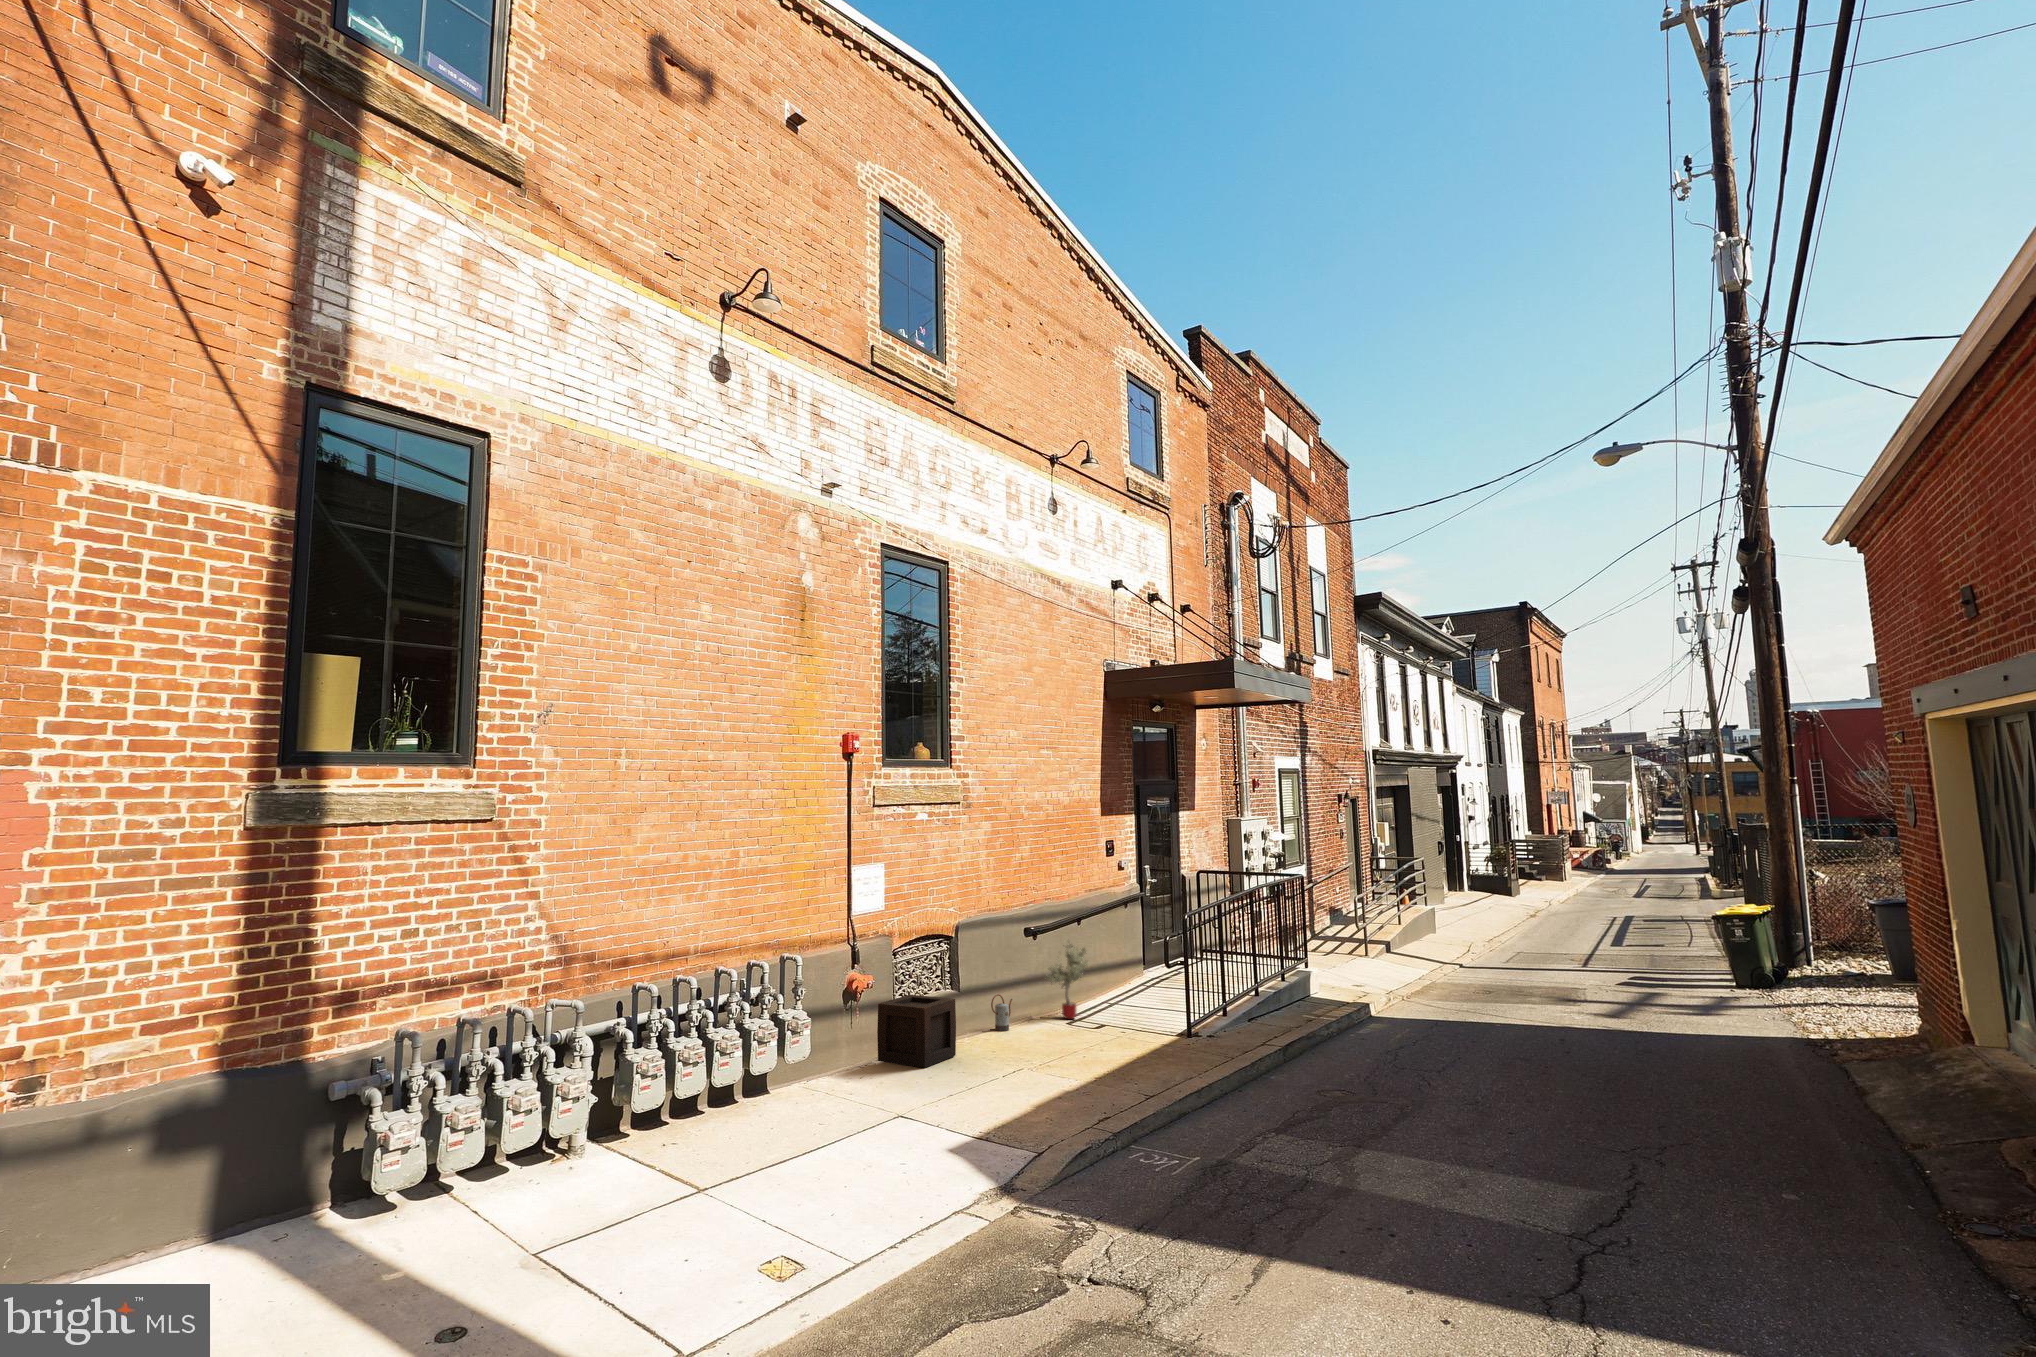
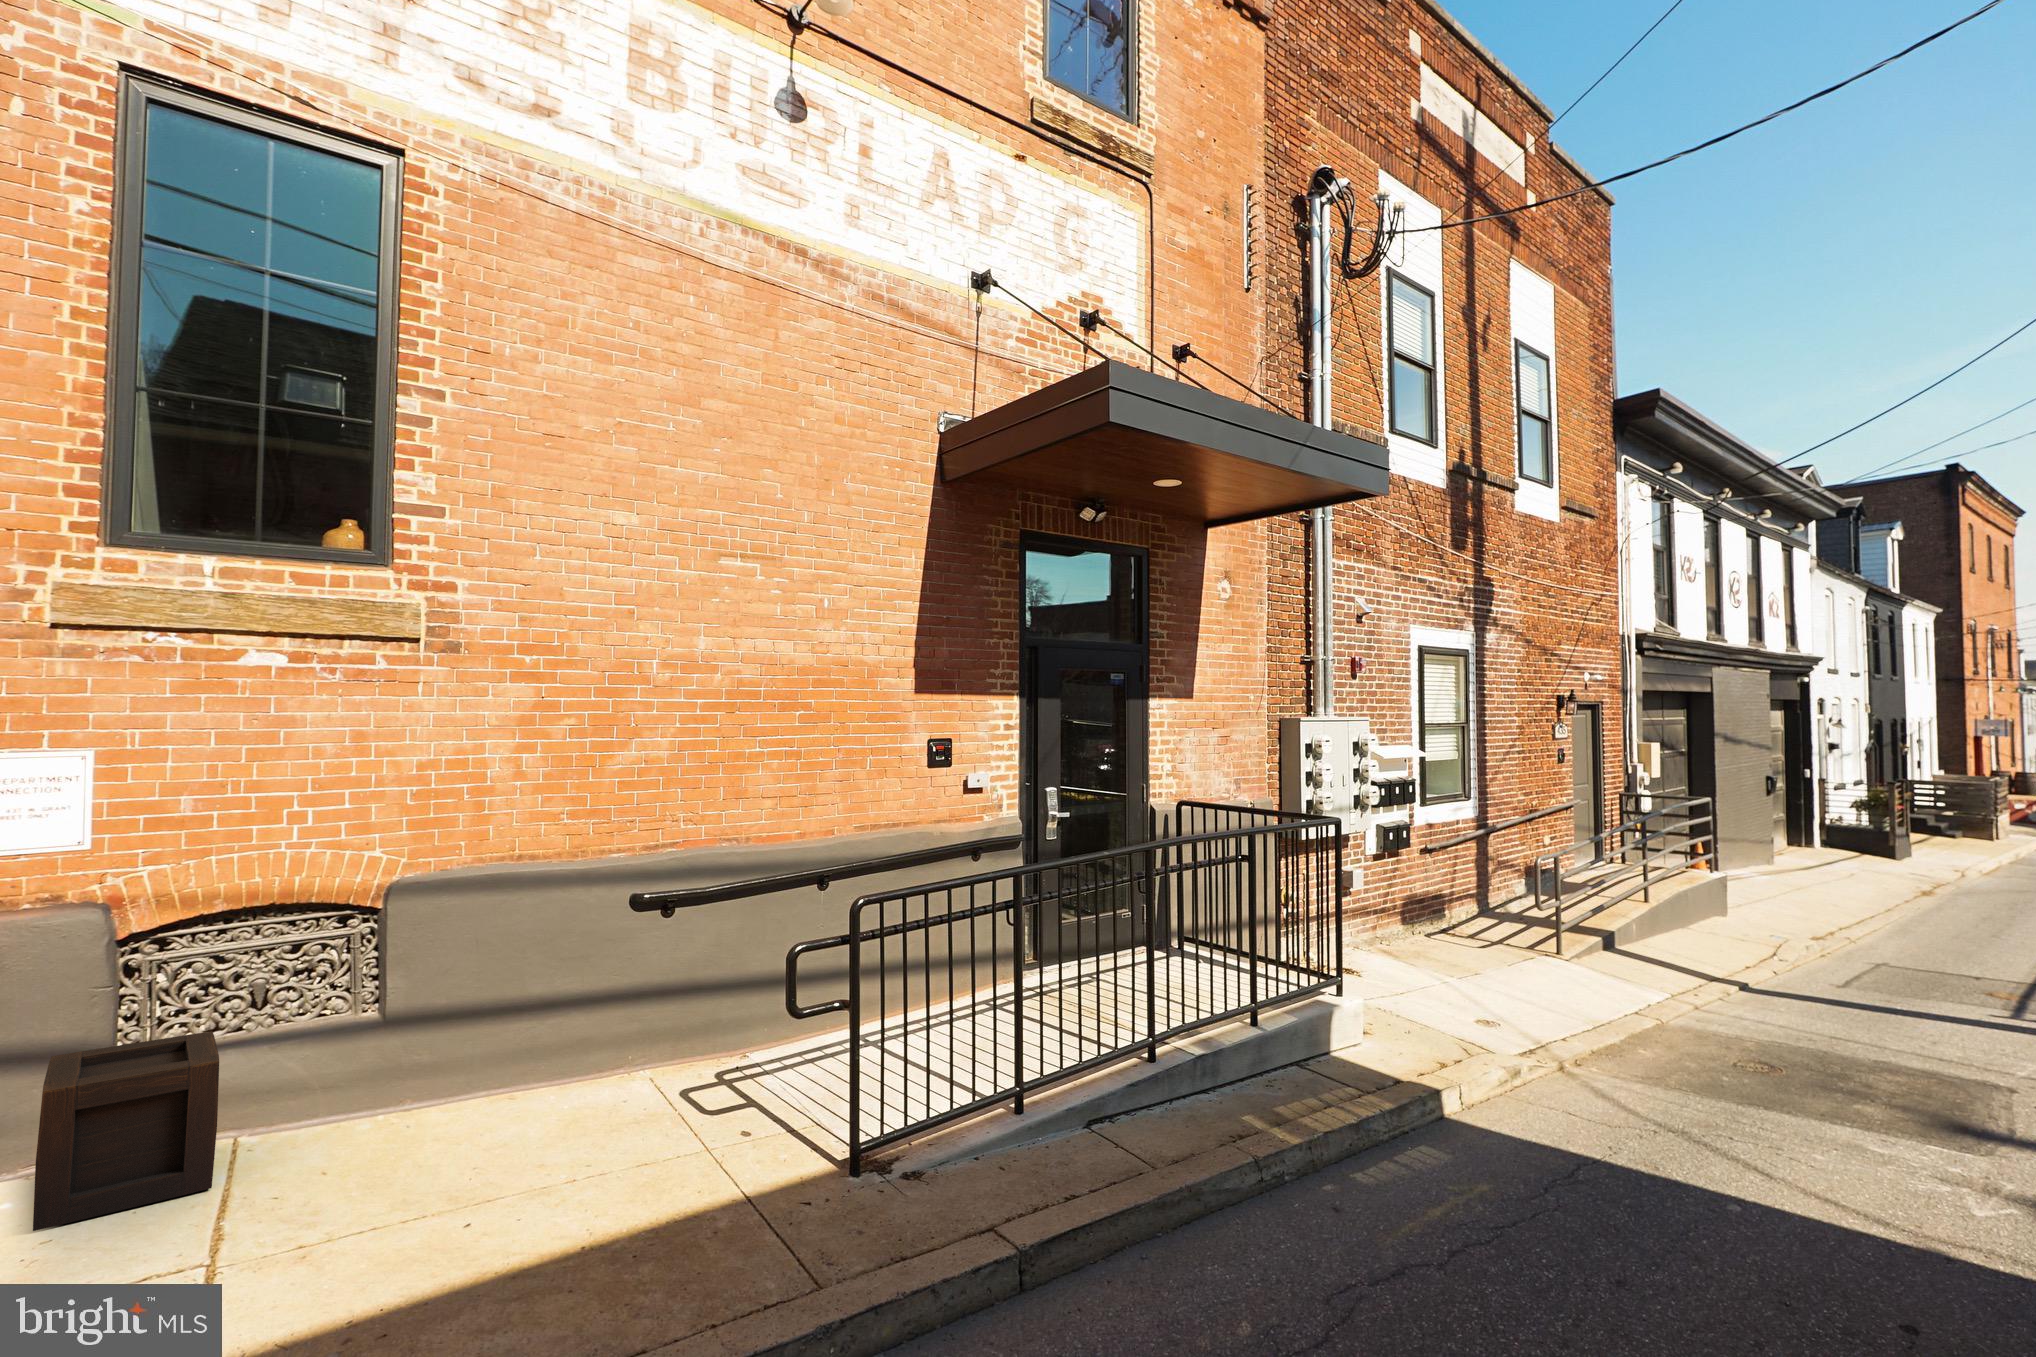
potted tree: present [1045,941,1088,1019] -> none [654,922,780,1084]
watering can: present [991,994,1012,1031] -> none [489,1029,561,1106]

